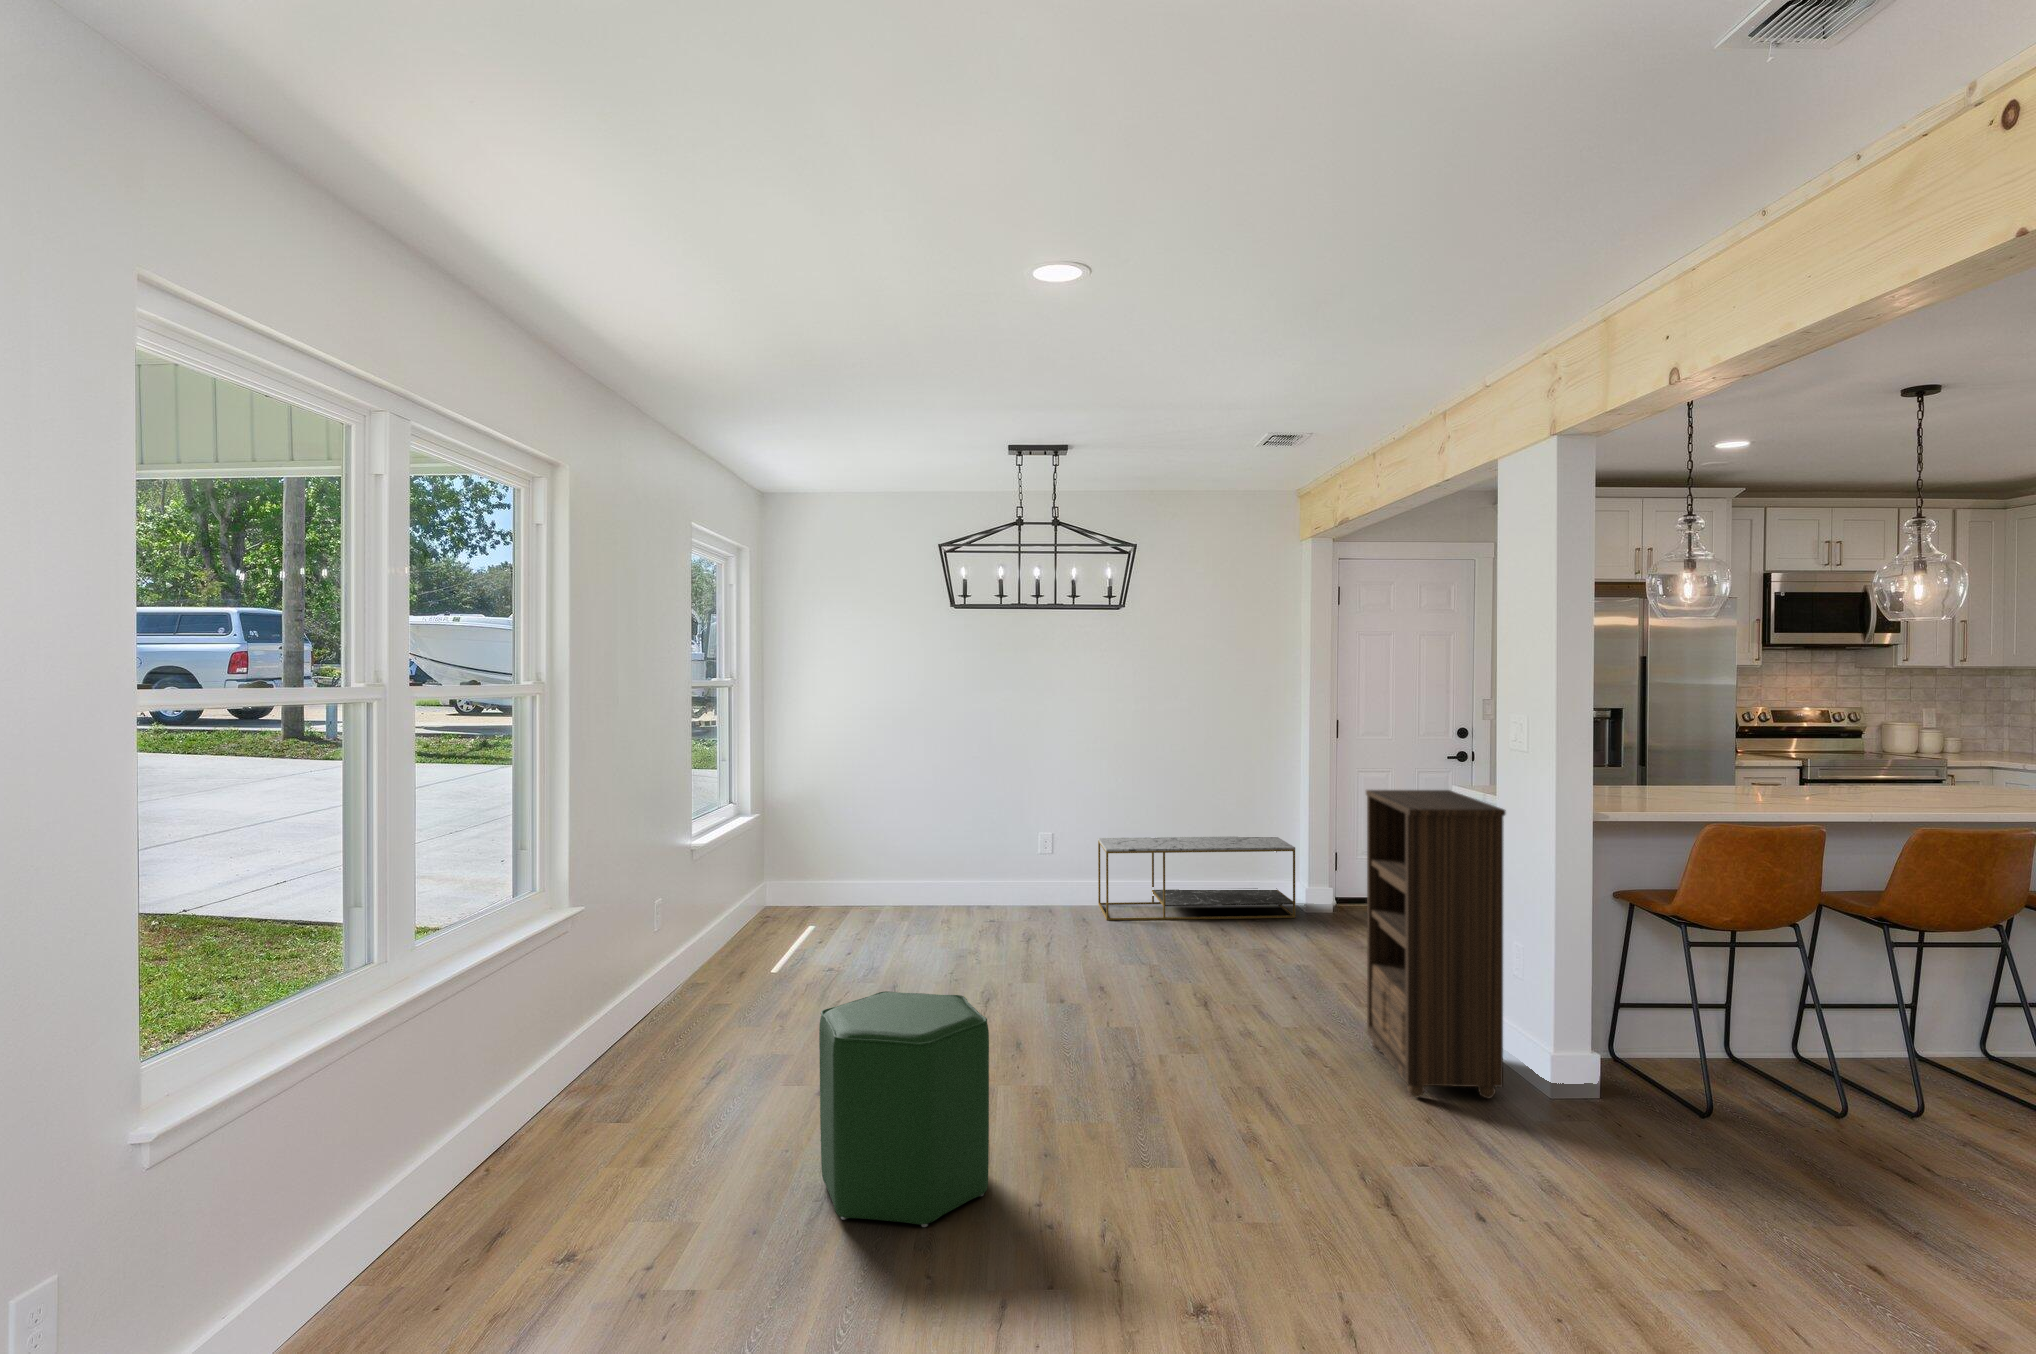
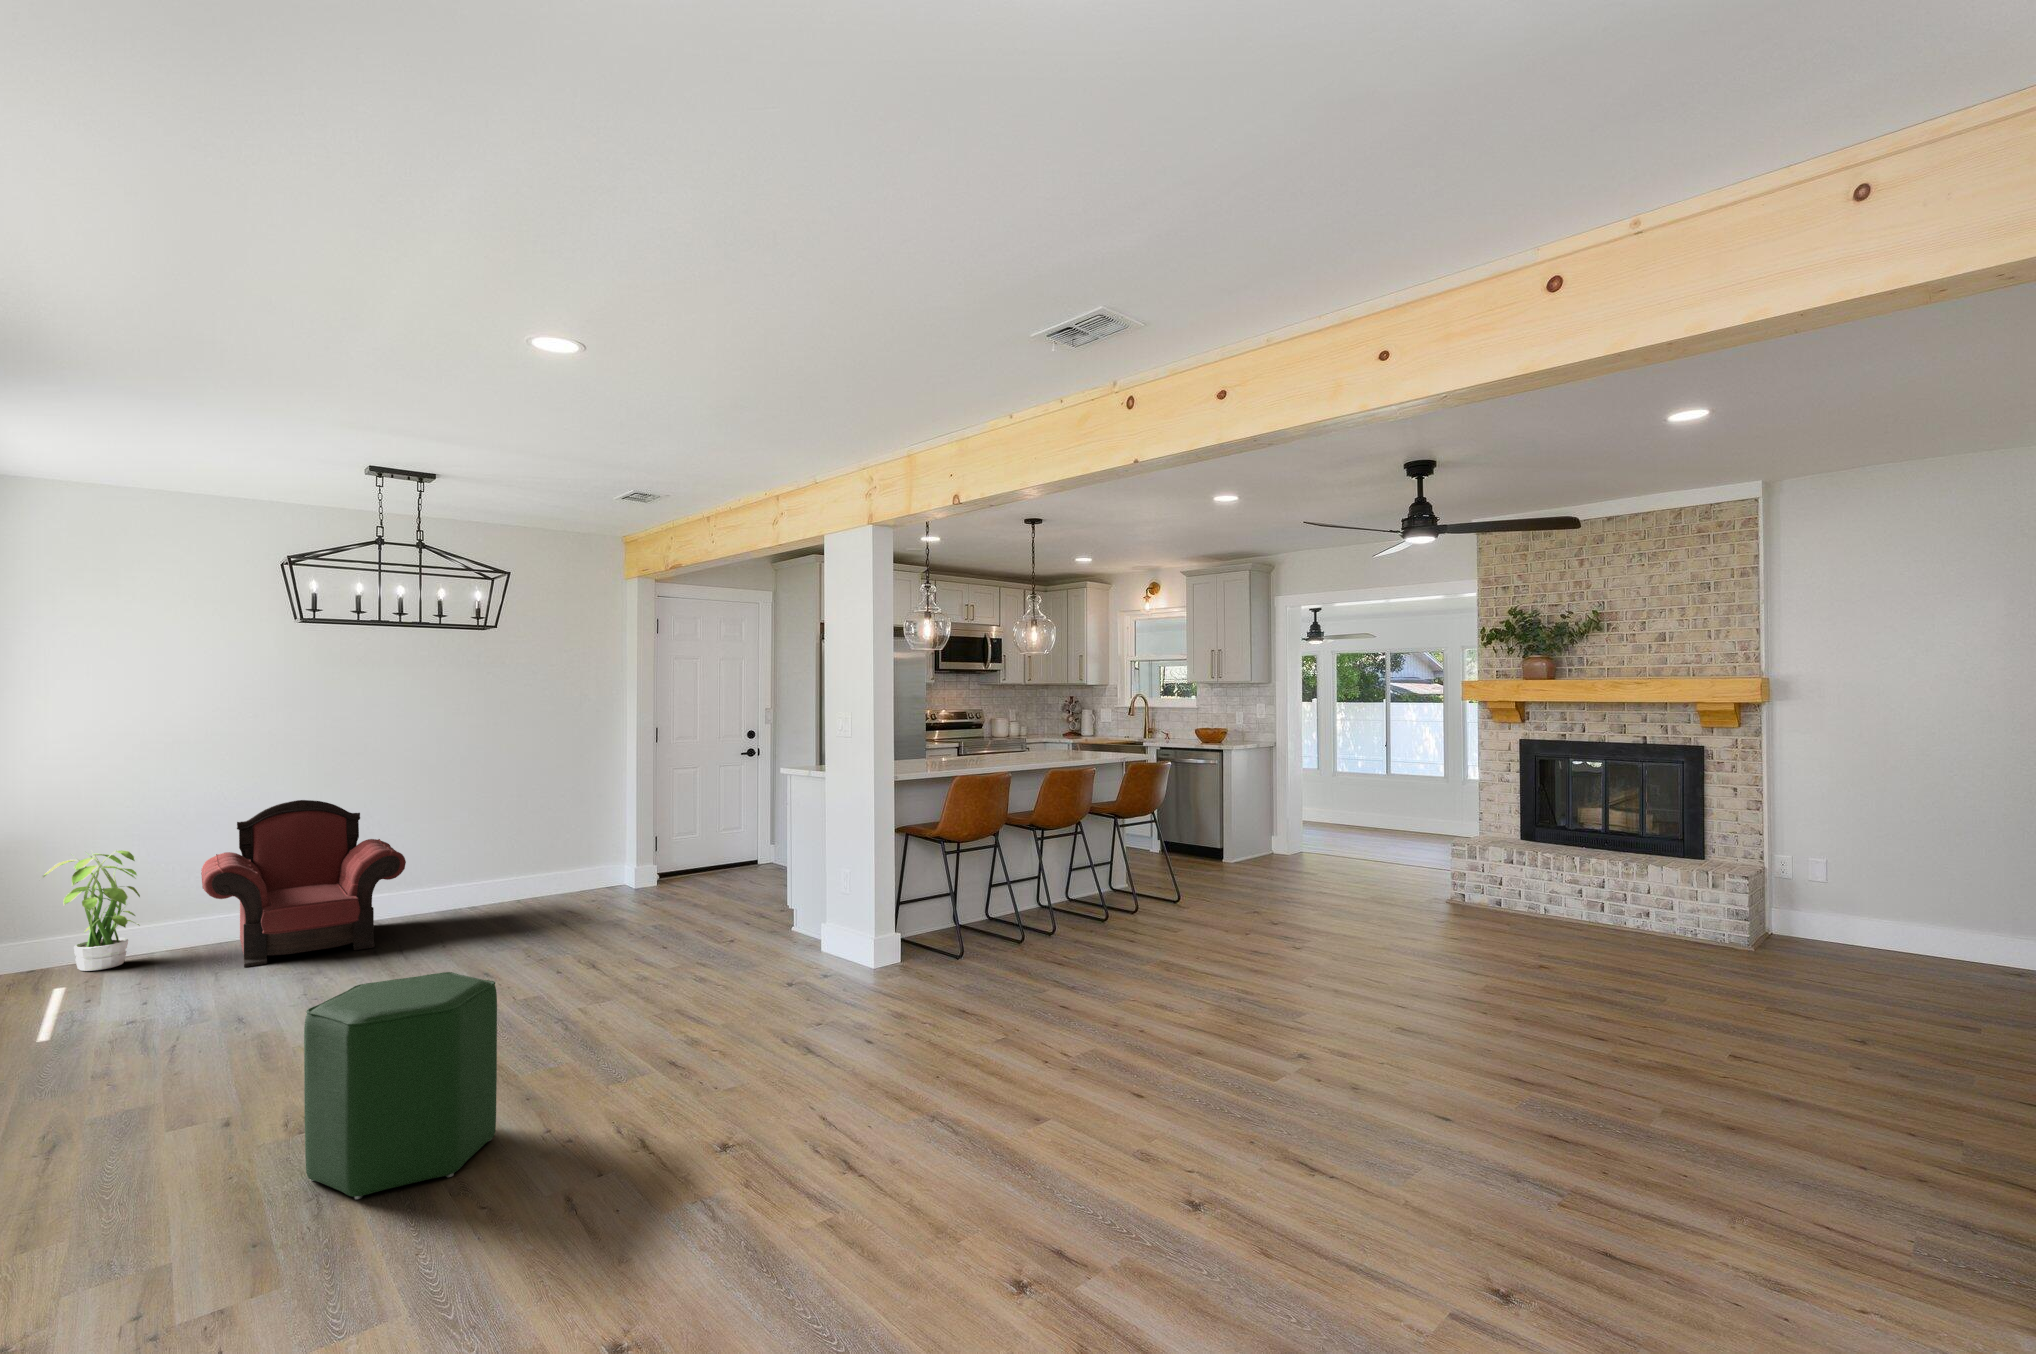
armchair: none [899,778,1061,935] -> present [201,800,406,967]
bookshelf: present [1366,790,1506,1099] -> none [736,768,847,990]
potted plant: none [804,809,870,915] -> present [40,850,140,971]
coffee table: present [1098,836,1295,920] -> none [430,829,627,923]

